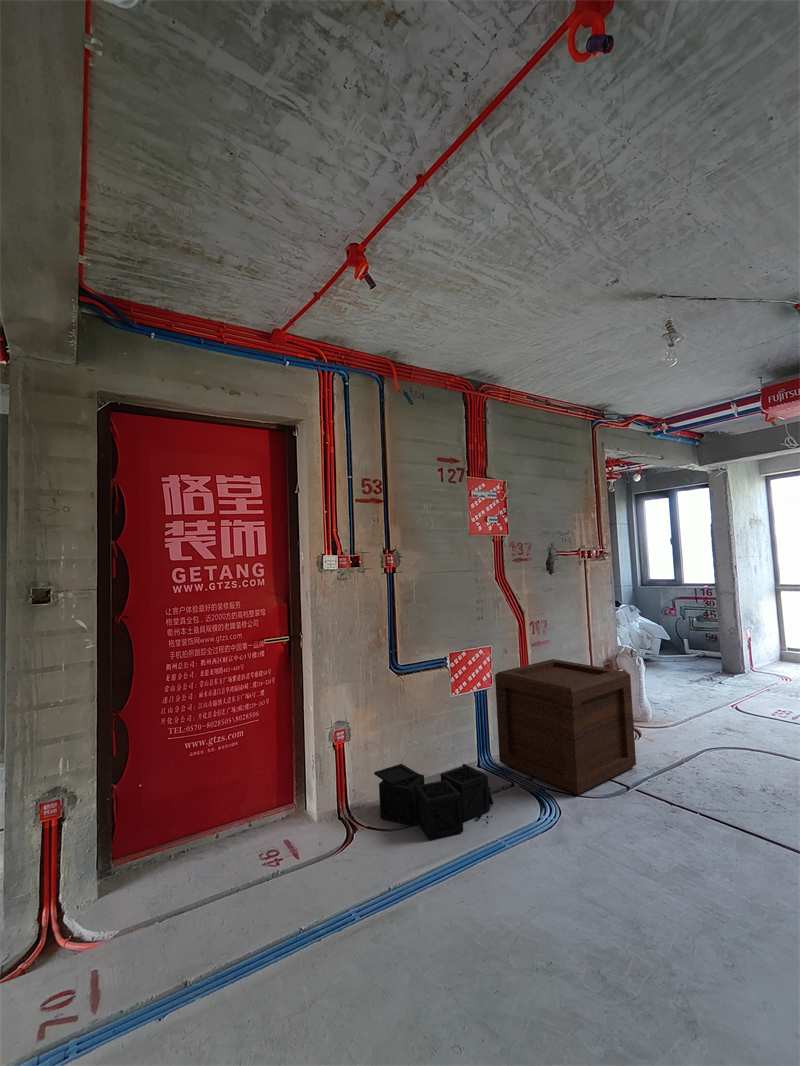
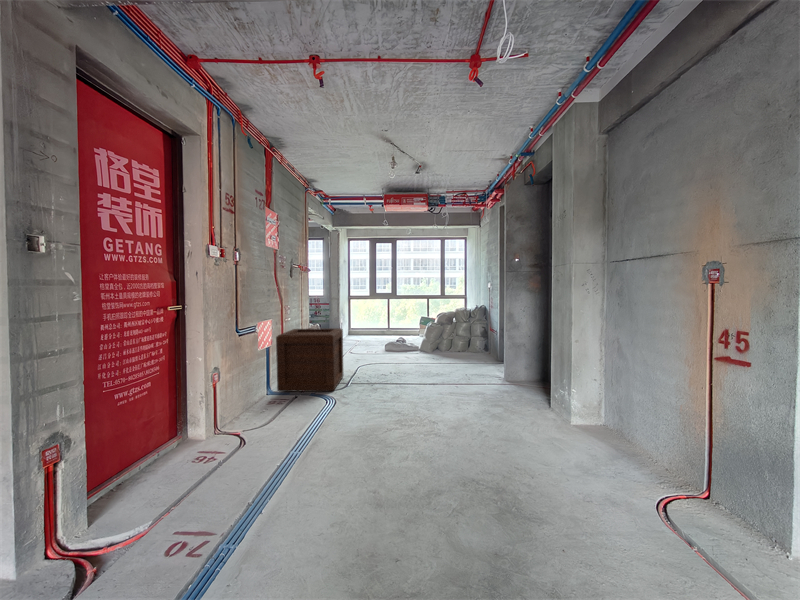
storage bin: present [374,764,493,840] -> none [233,387,310,427]

